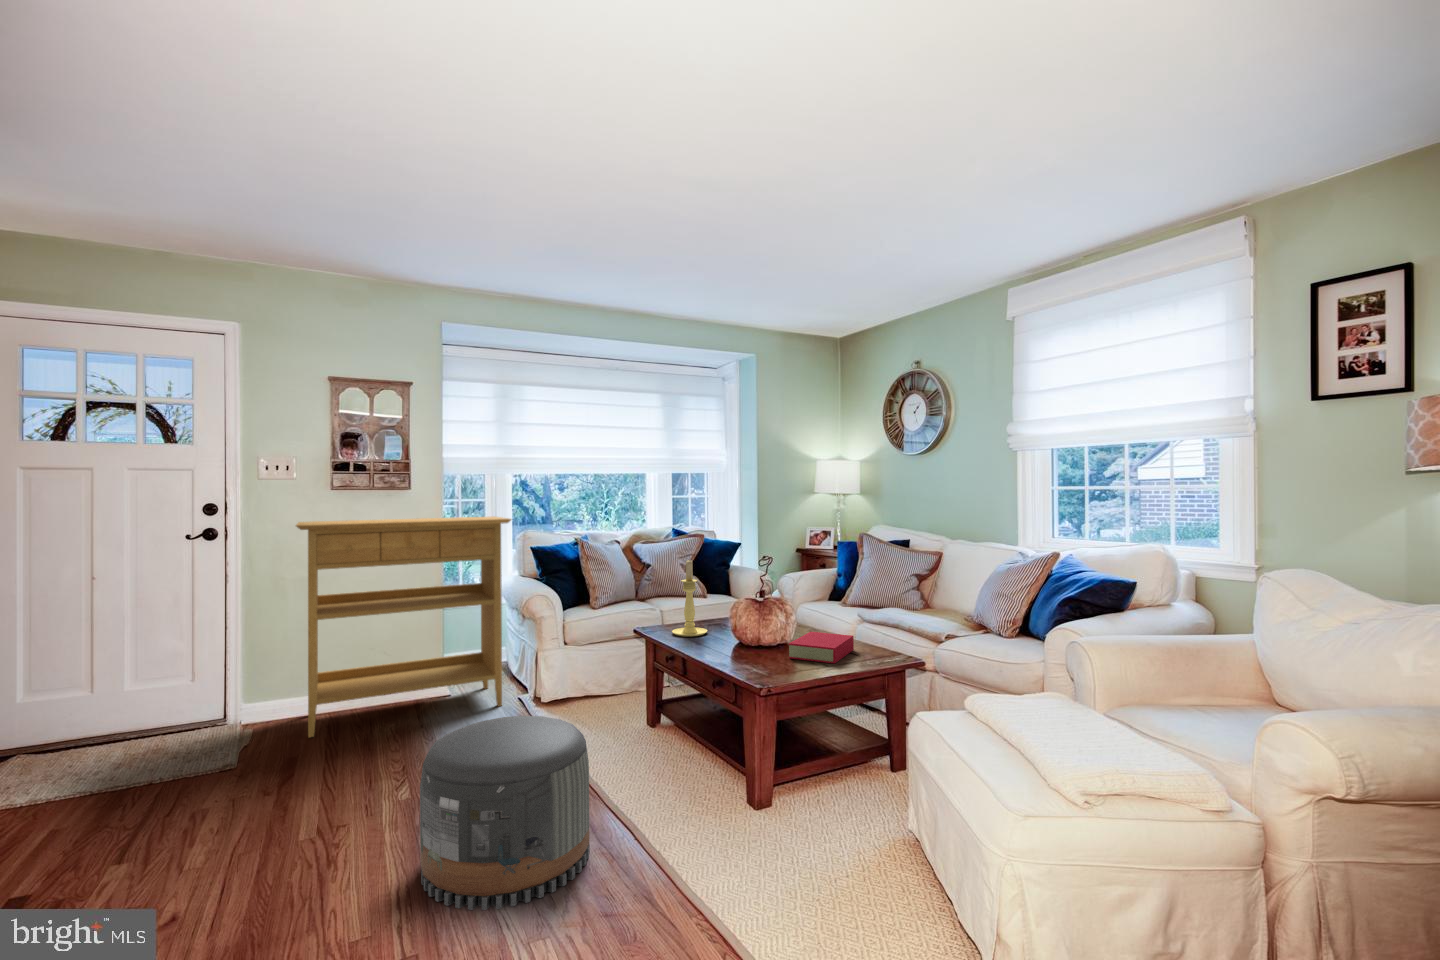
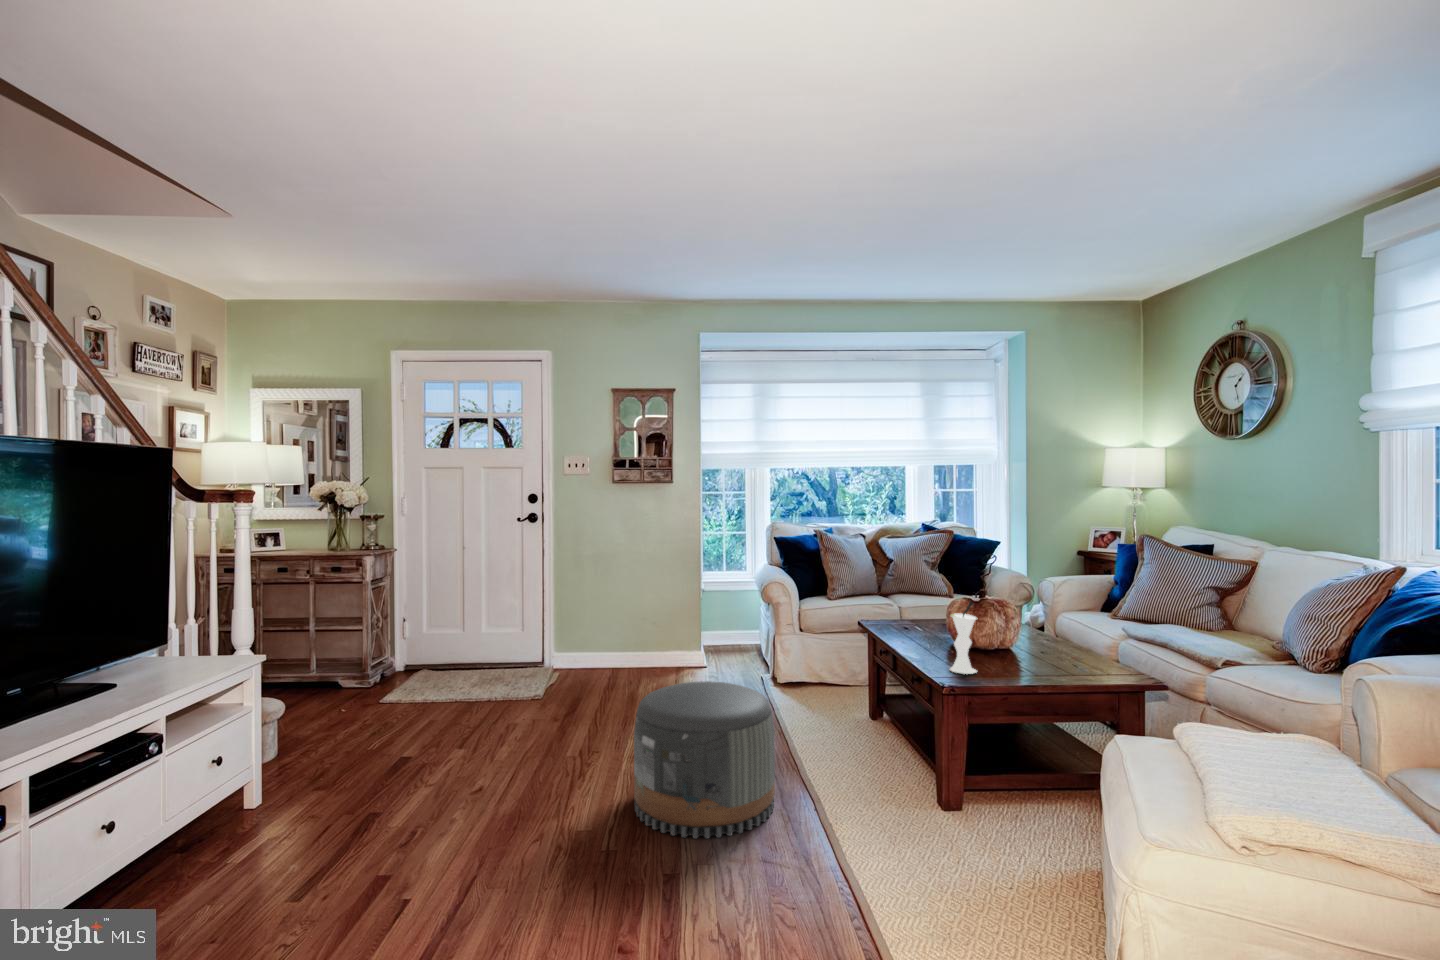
console table: present [296,516,511,737] -> none [584,508,756,685]
candle holder: present [672,560,707,637] -> none [893,554,931,632]
vase: none [753,603,778,674] -> present [950,601,977,674]
book: present [789,632,854,664] -> none [1000,638,1085,673]

